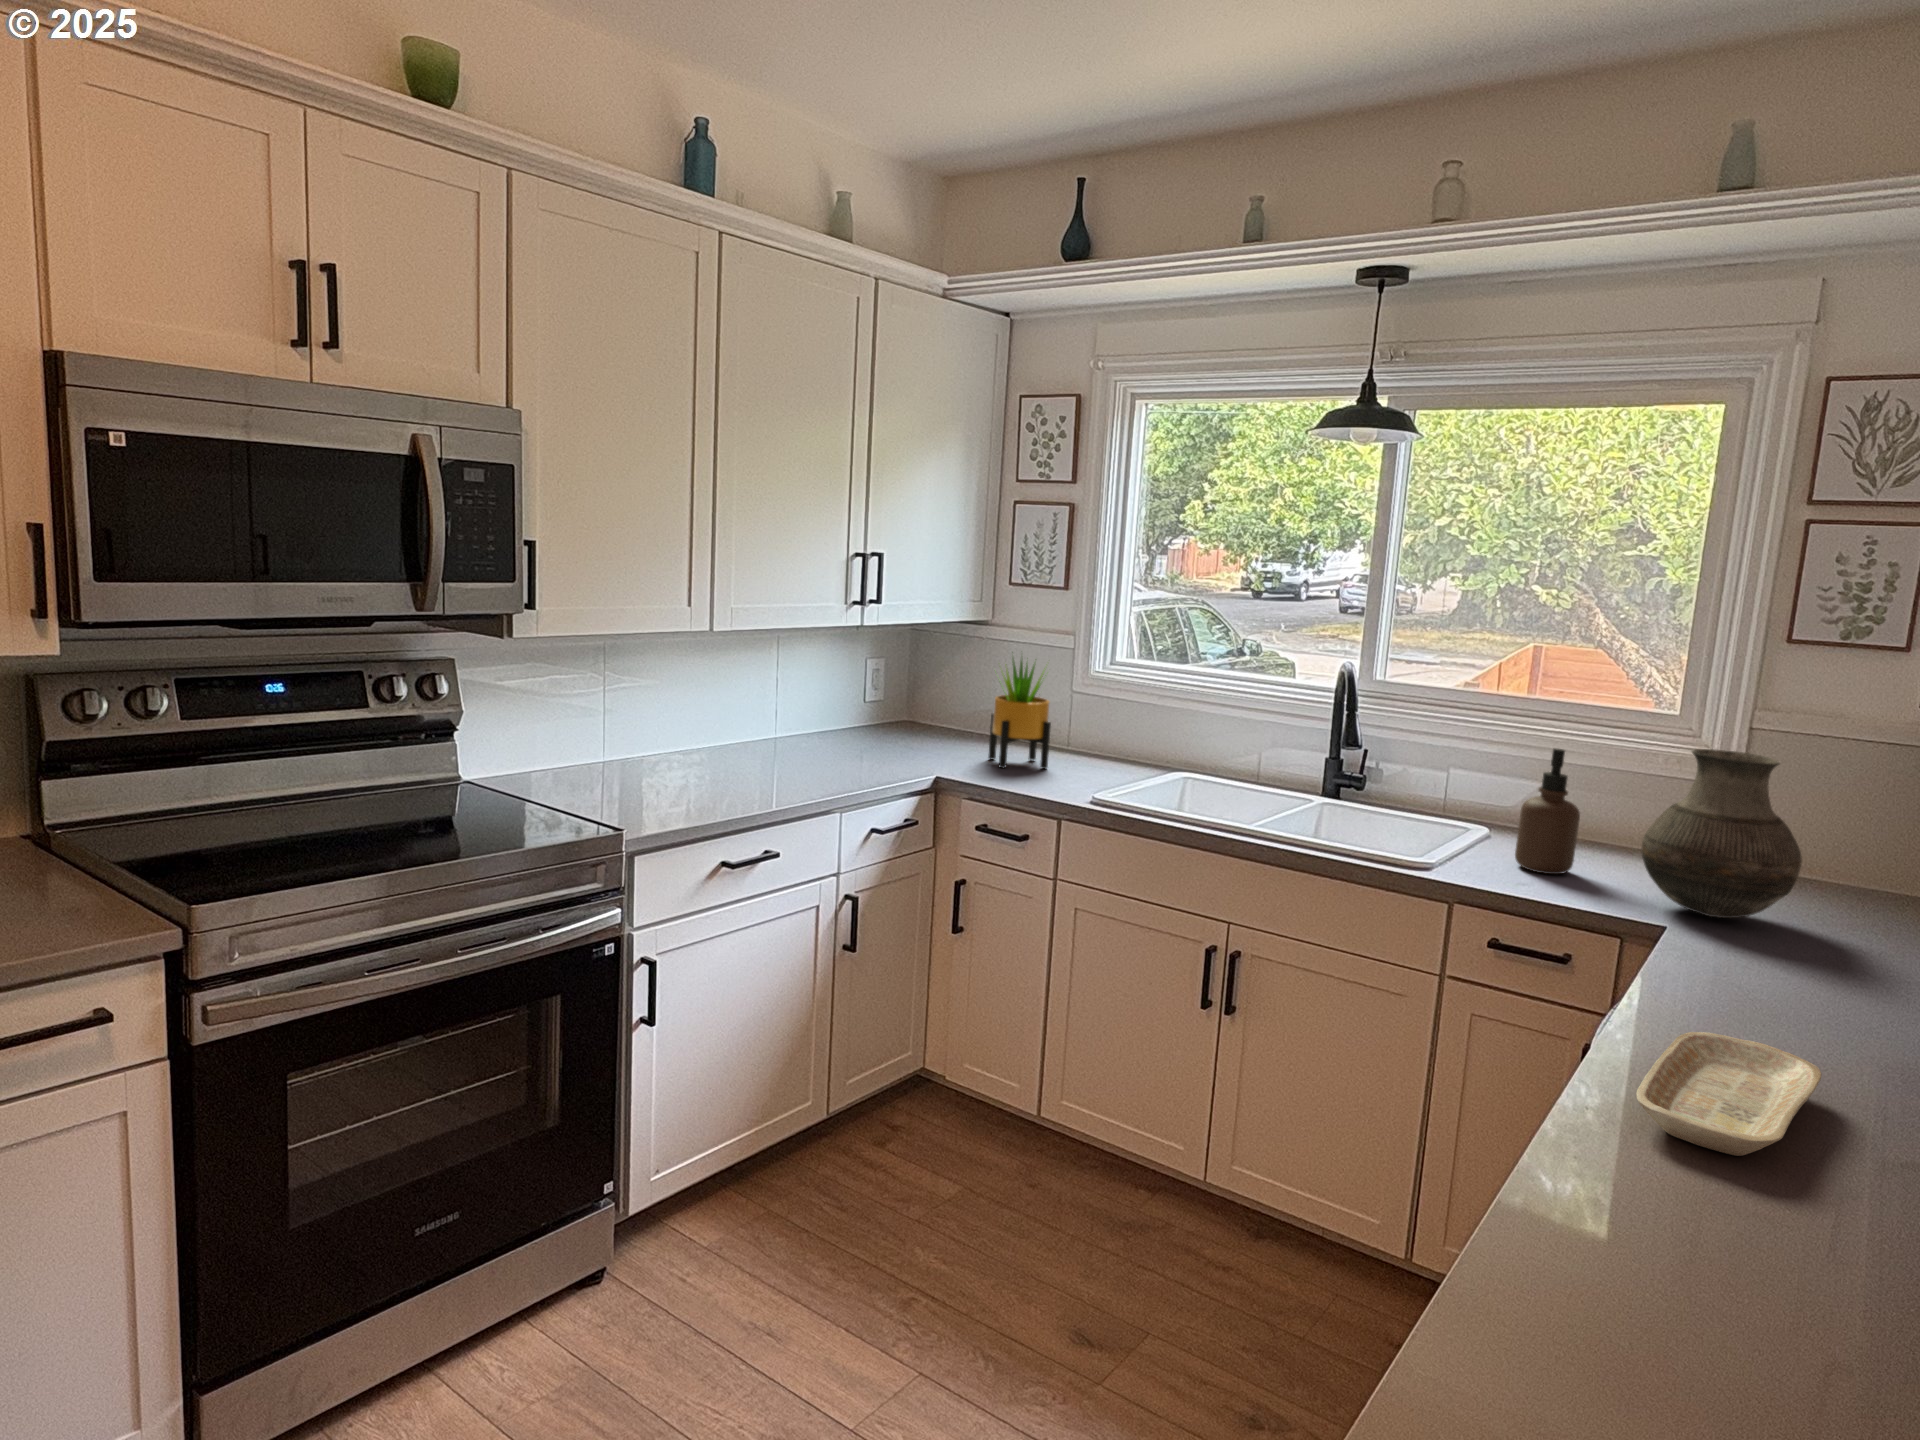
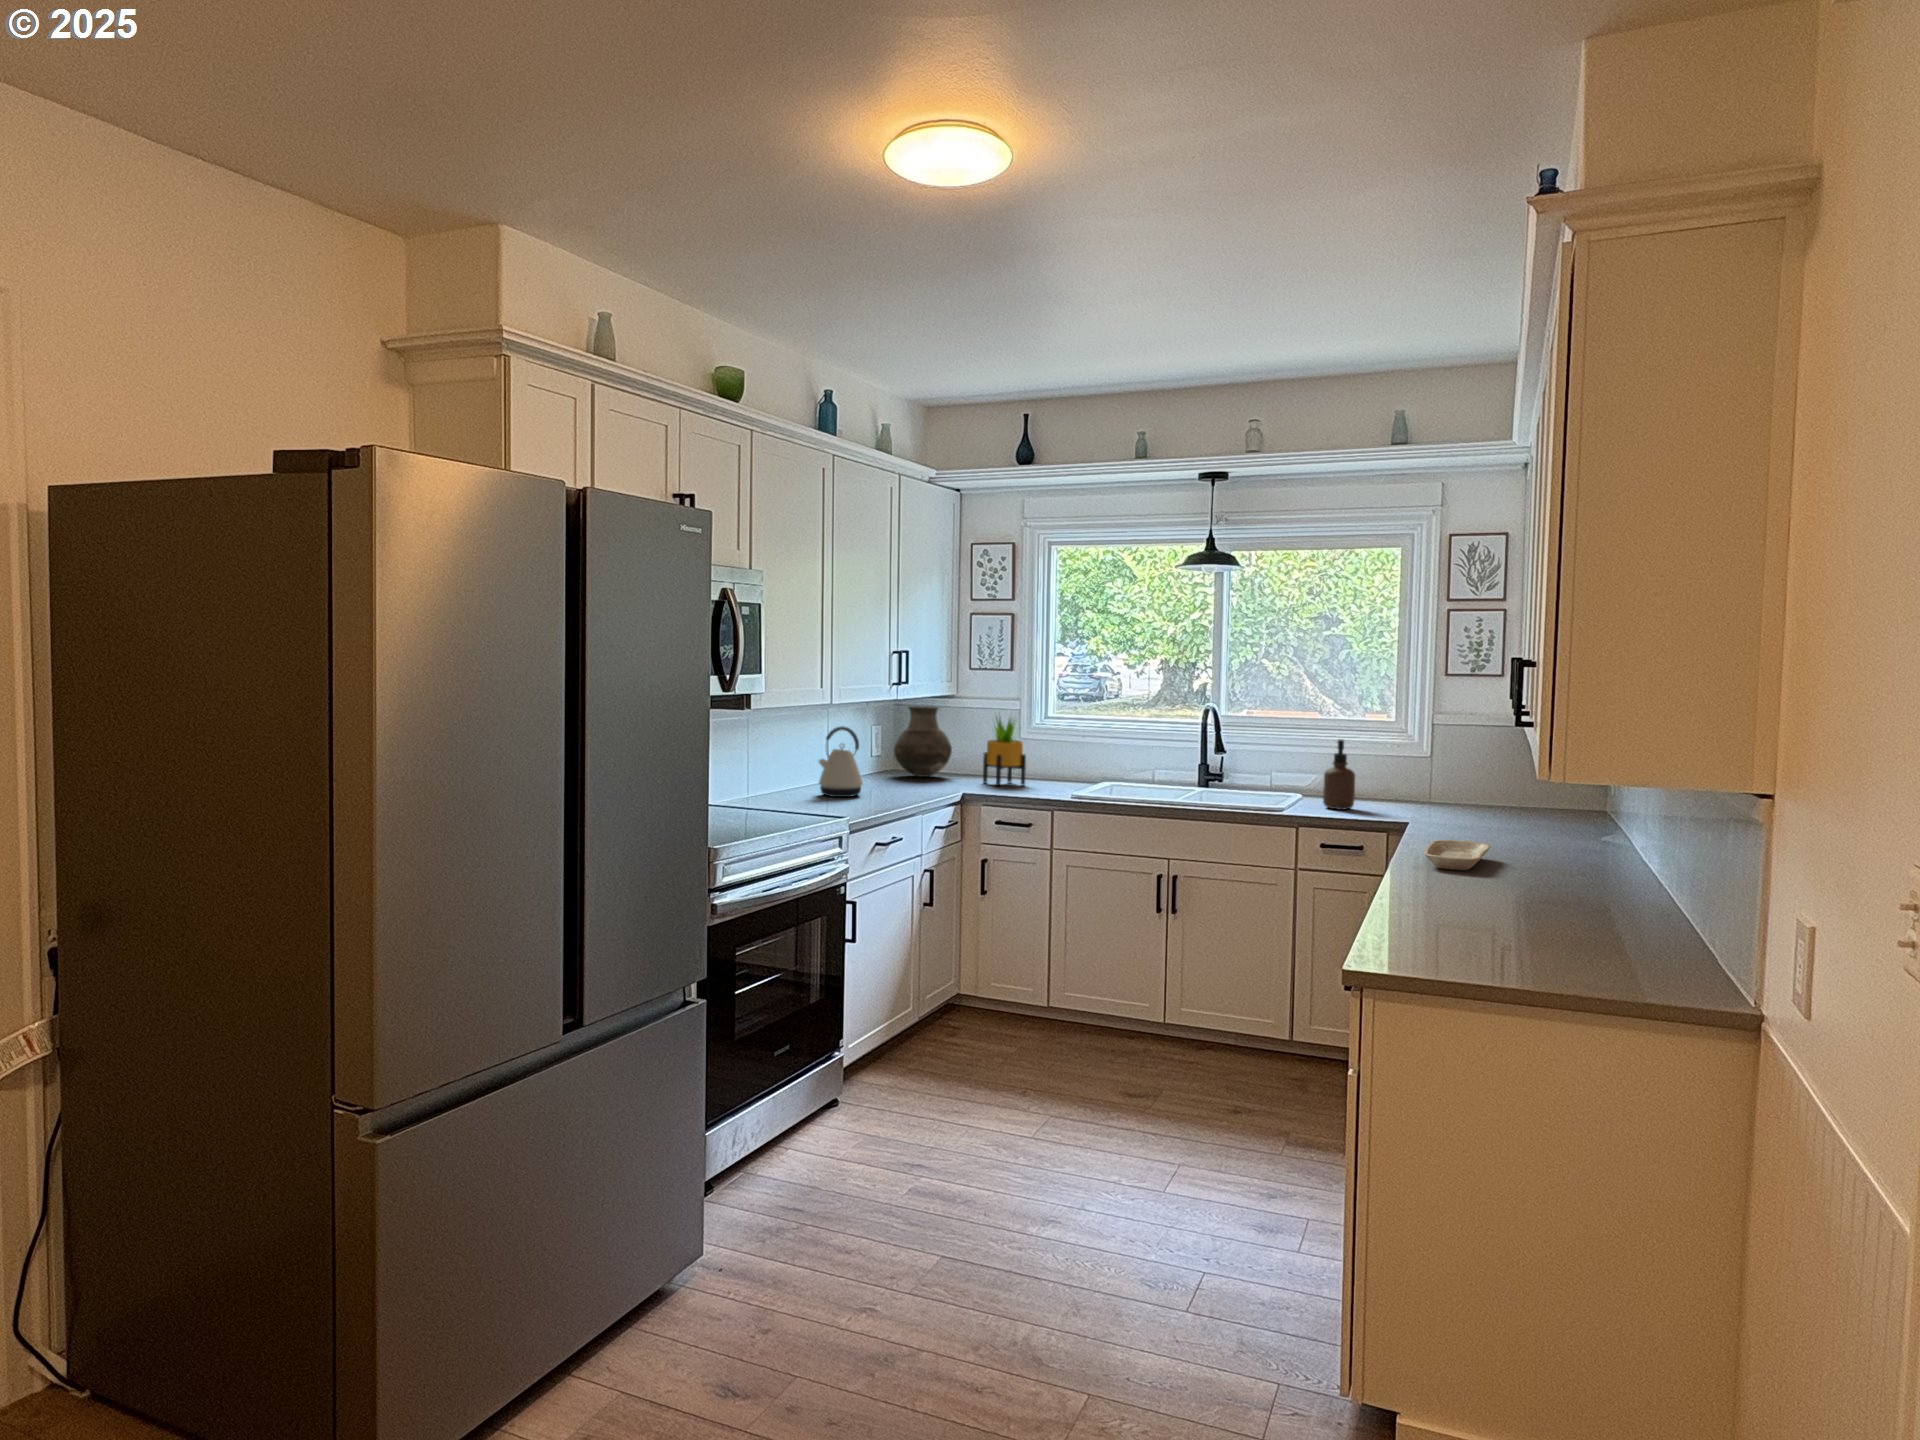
kettle: none [682,668,762,777] -> present [819,726,863,797]
vase: present [1642,749,1802,918] -> present [894,706,952,777]

